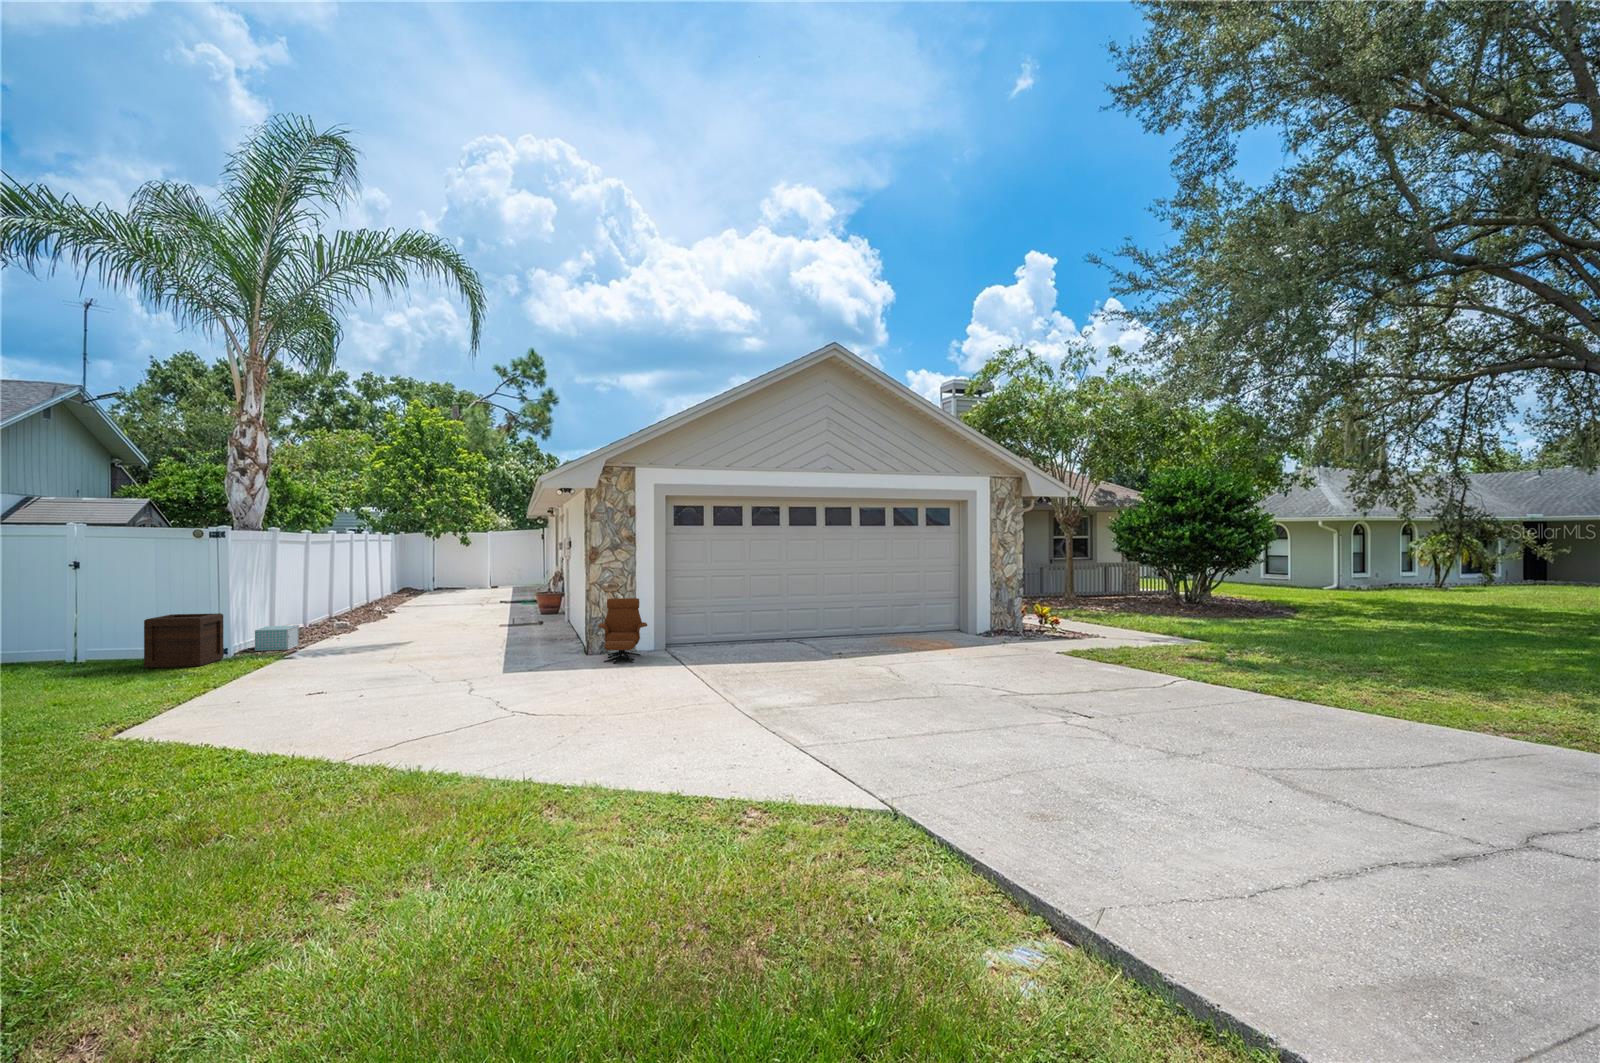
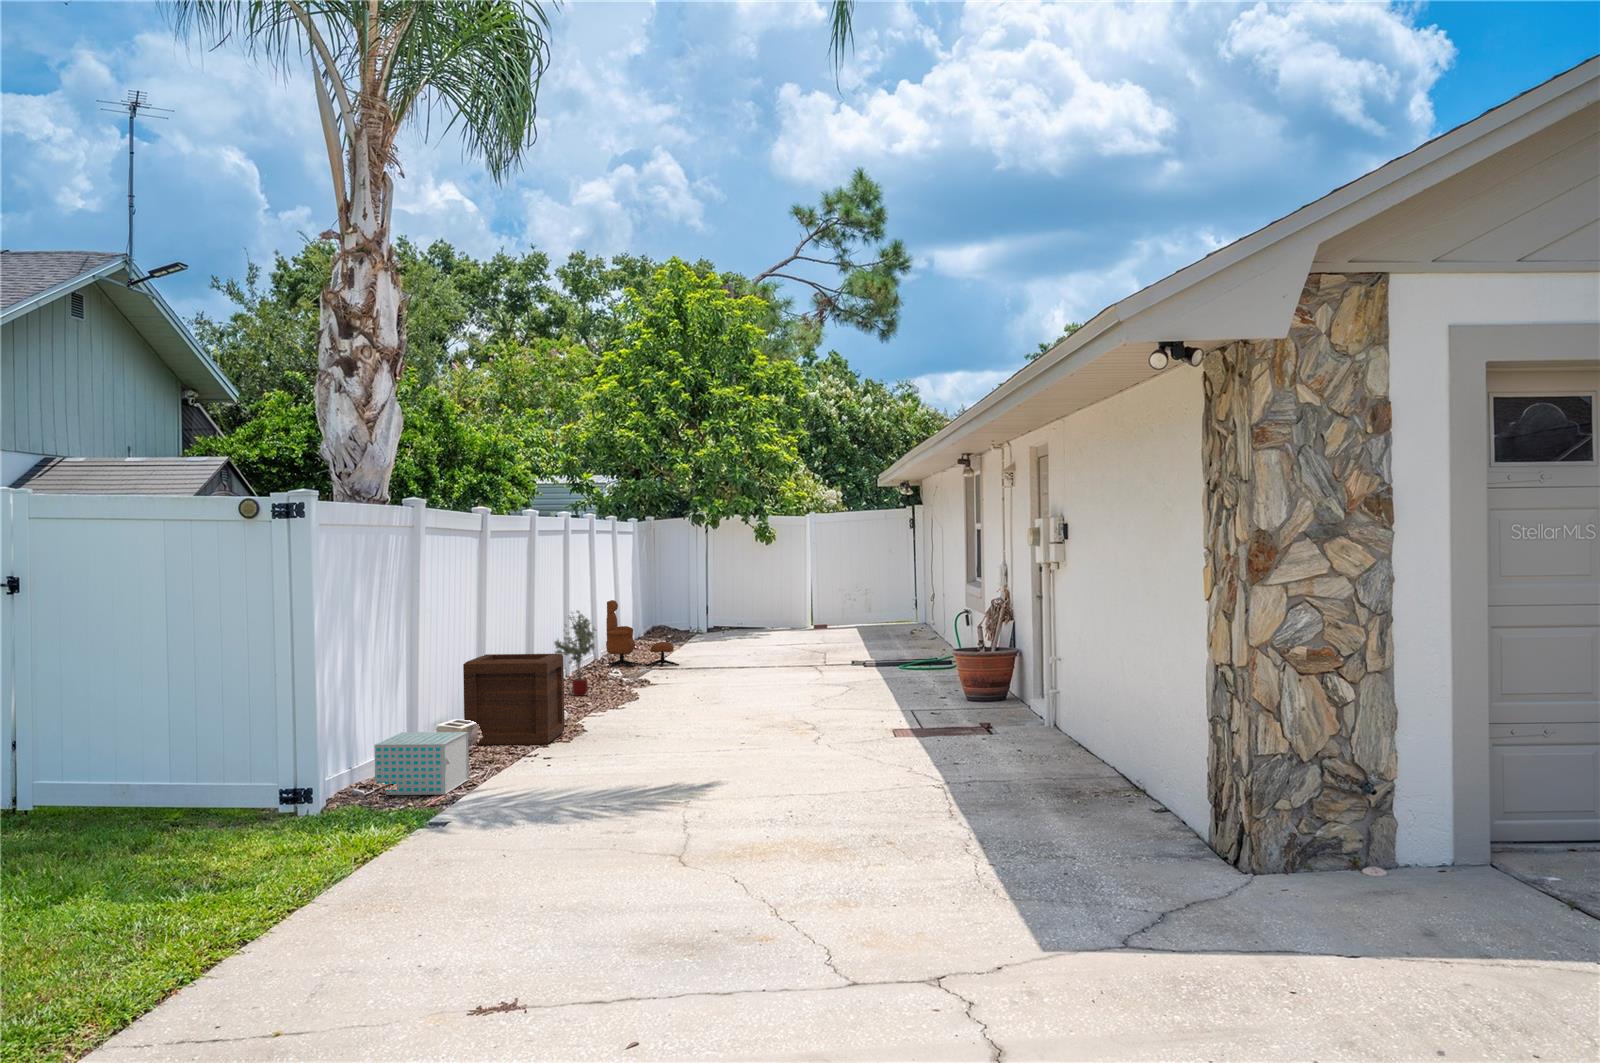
potted tree: none [342,577,365,617] -> present [554,611,597,696]
lounge chair: present [598,598,647,664] -> present [606,600,679,667]
wooden crate: present [144,613,223,668] -> present [463,654,565,745]

